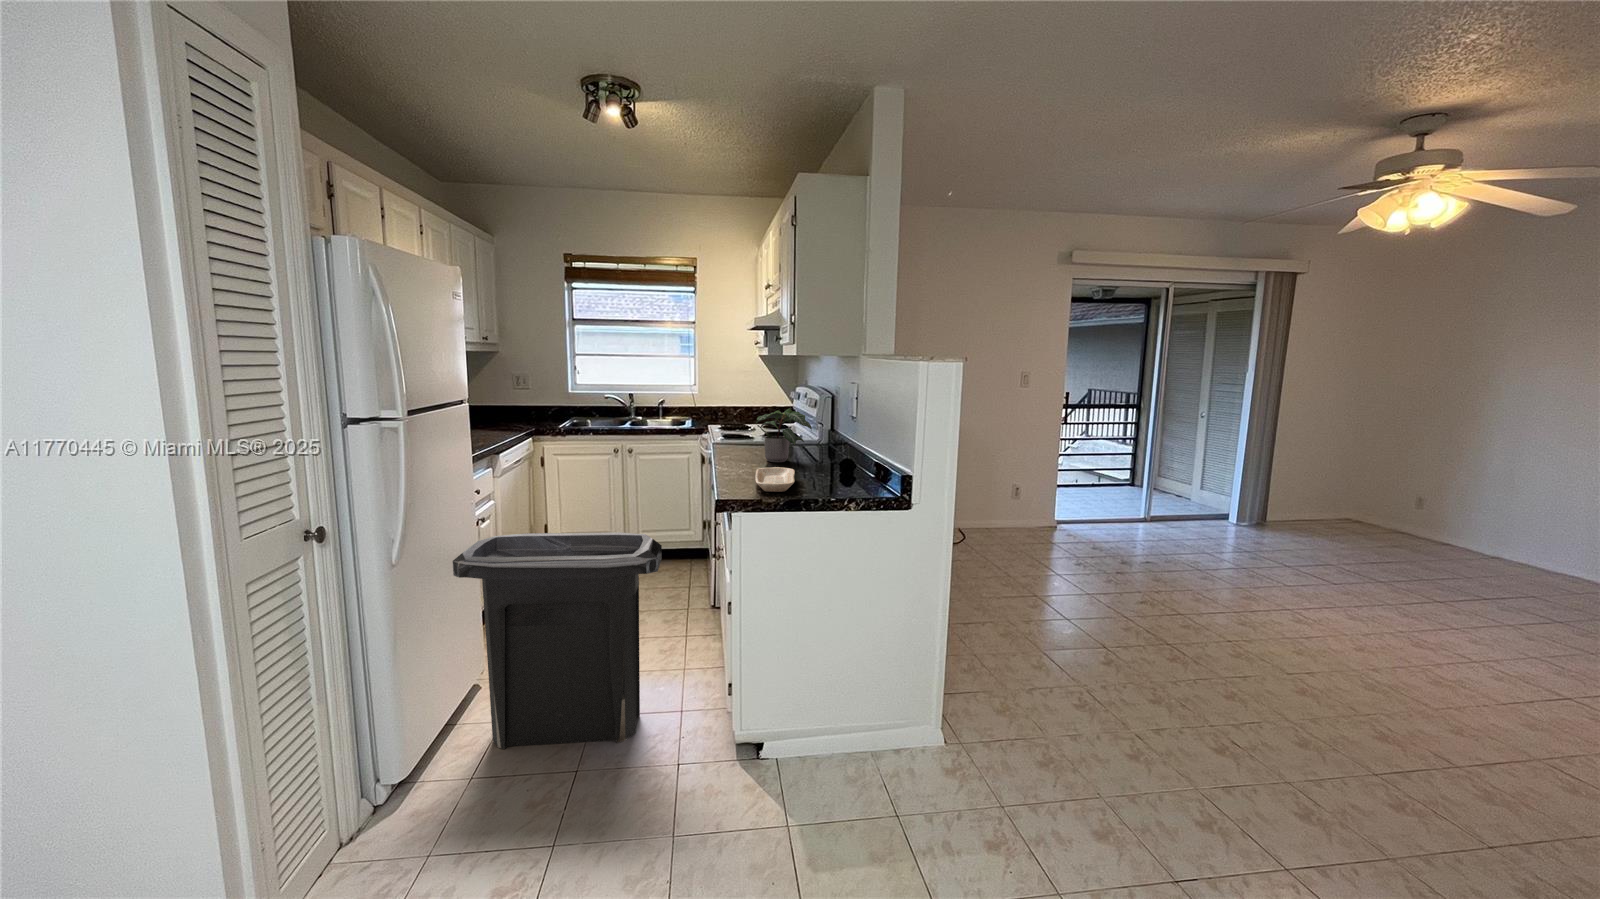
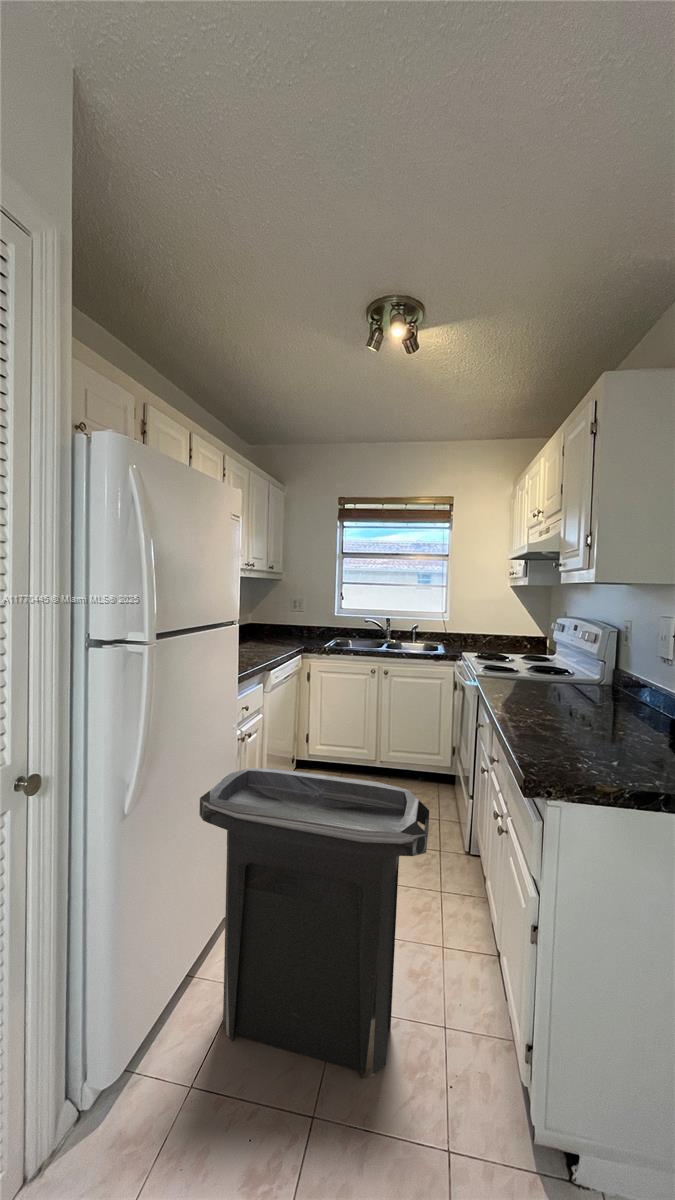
potted plant: present [756,408,812,462] -> none [538,642,610,708]
tray: present [755,467,795,492] -> none [555,720,632,767]

